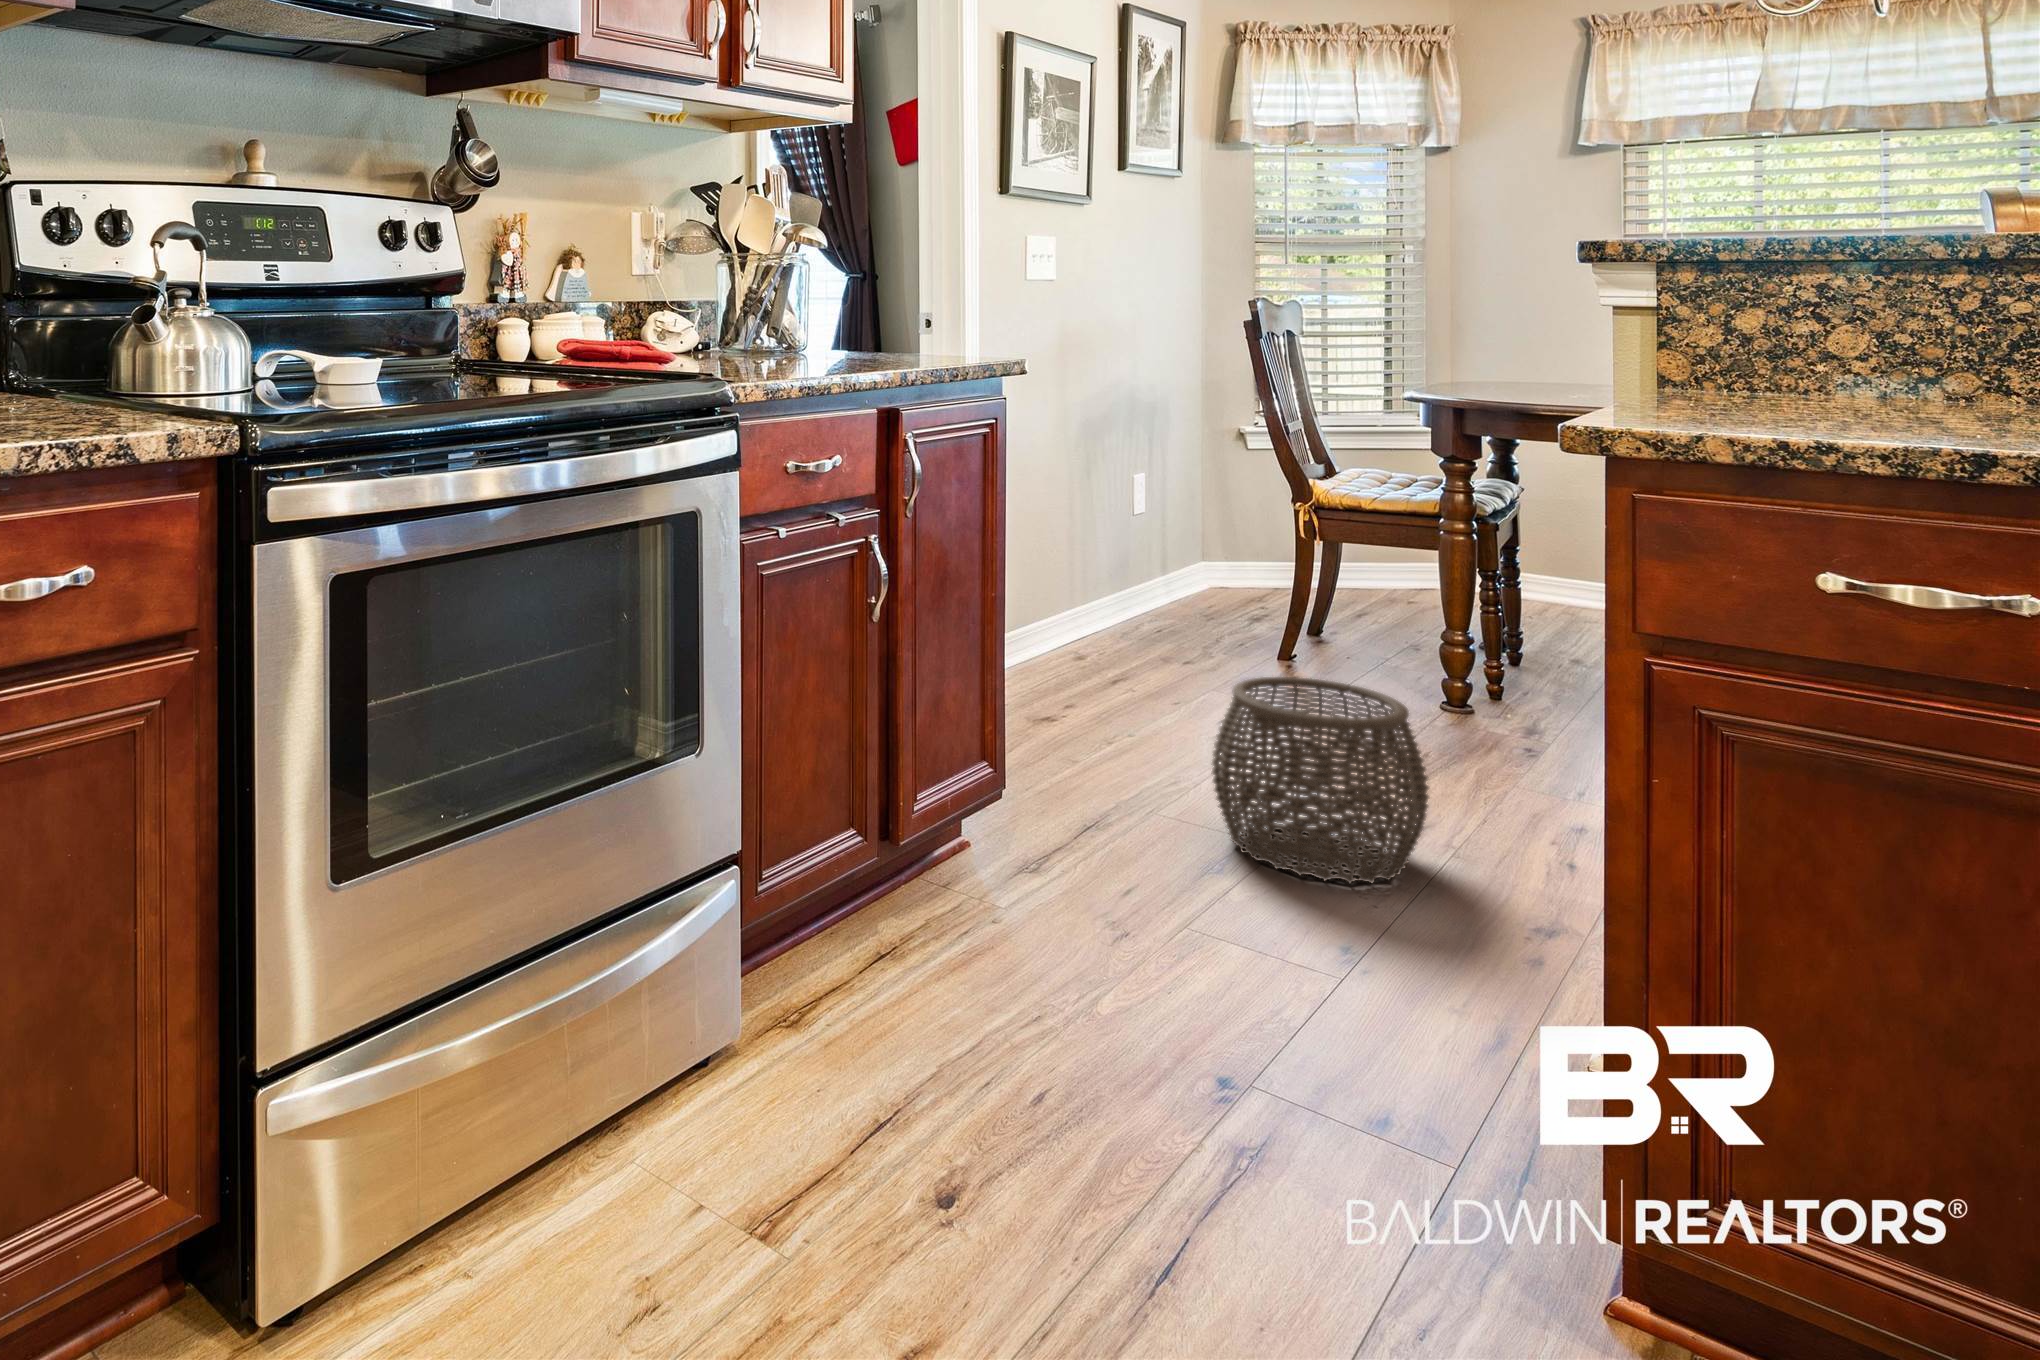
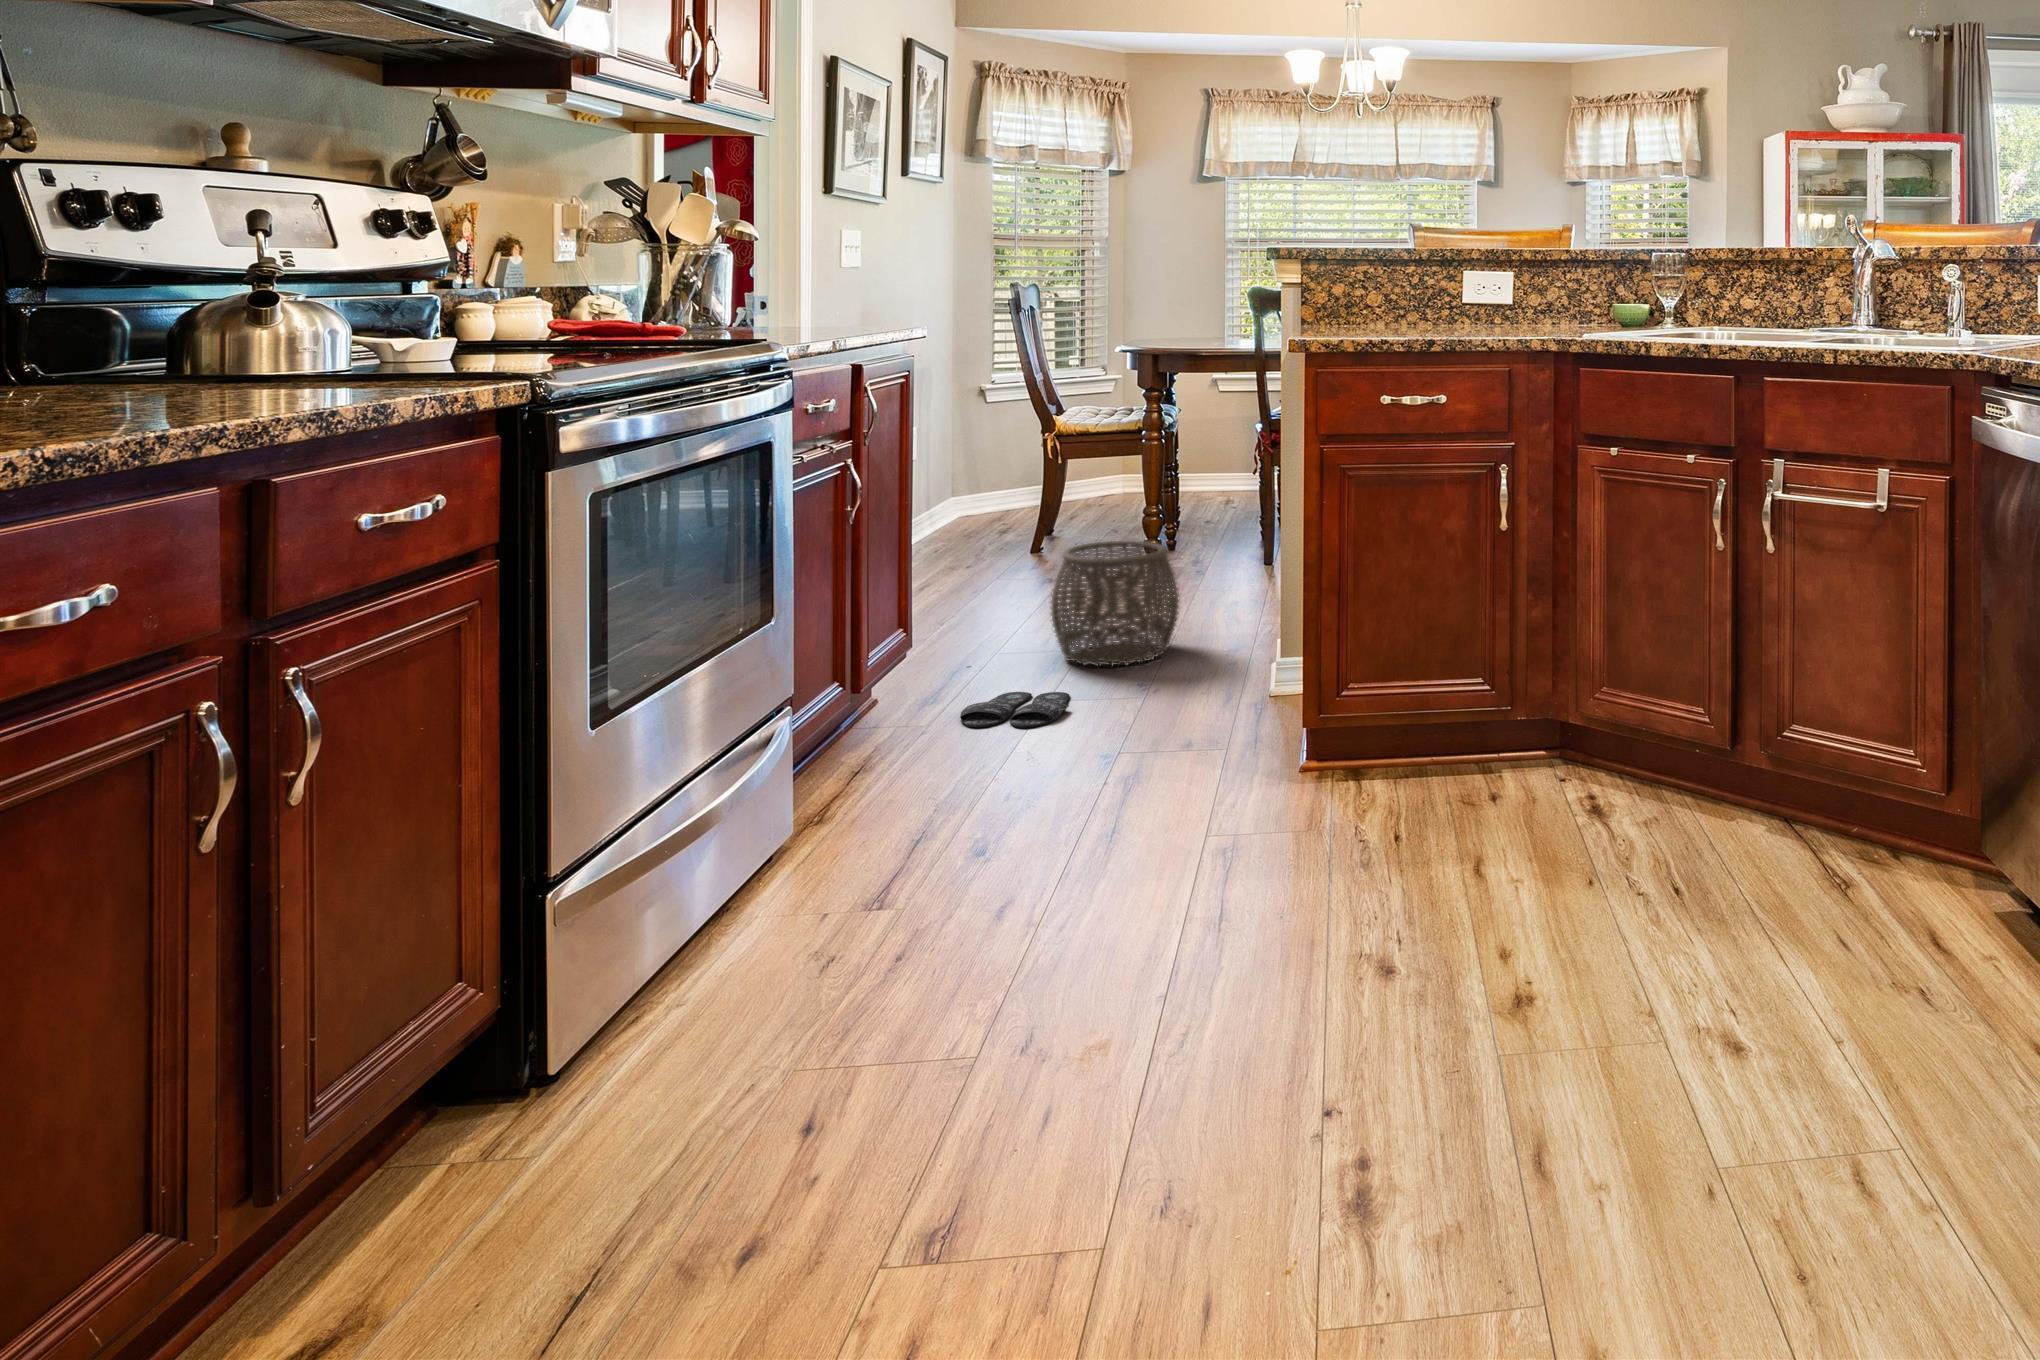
slippers: none [1037,876,1210,955] -> present [960,692,1070,728]

